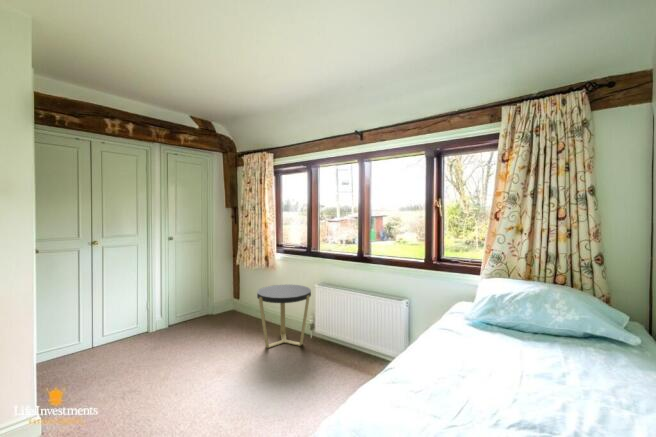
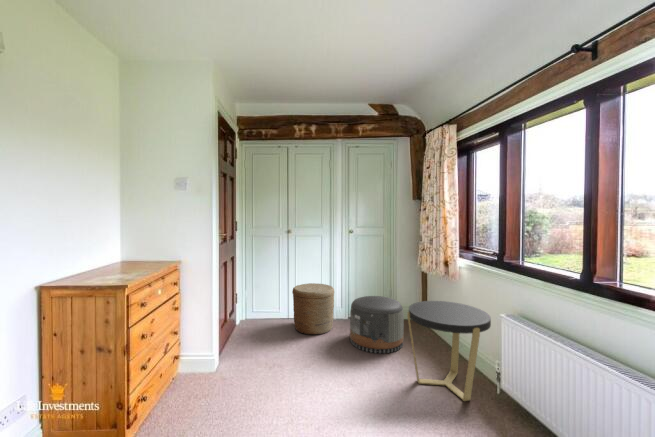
pouf: none [187,294,237,345] -> present [350,296,404,353]
woven basket: none [107,296,162,354] -> present [292,283,334,335]

